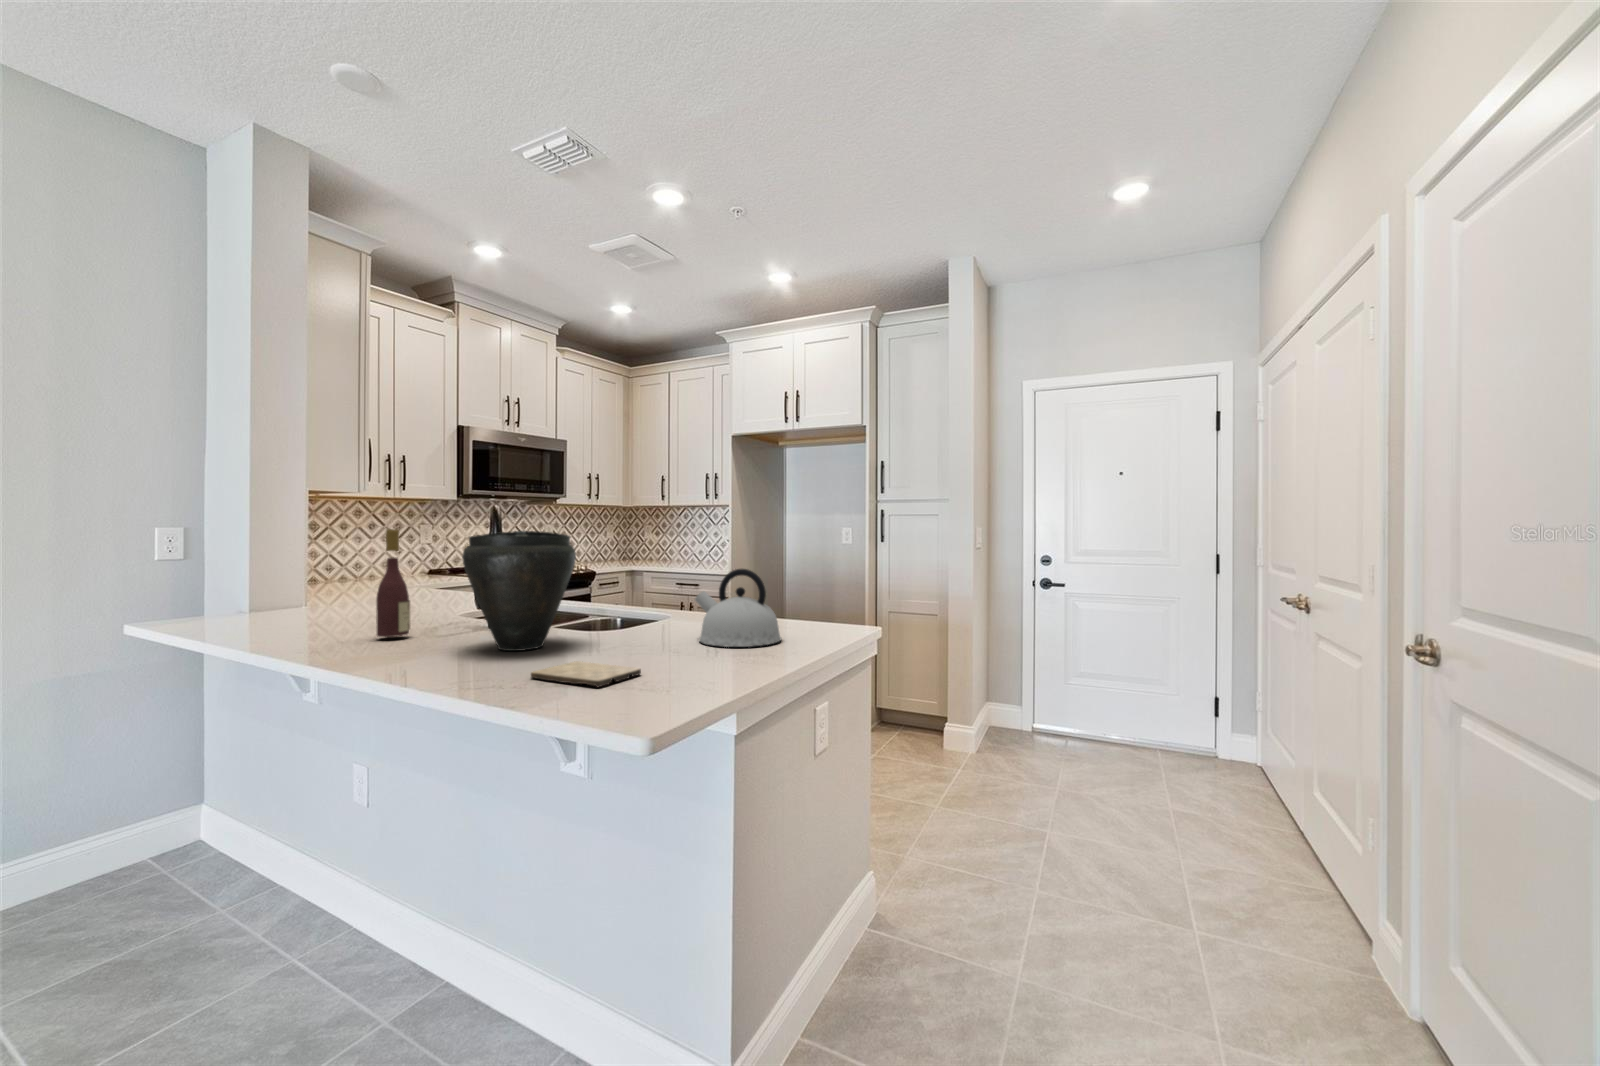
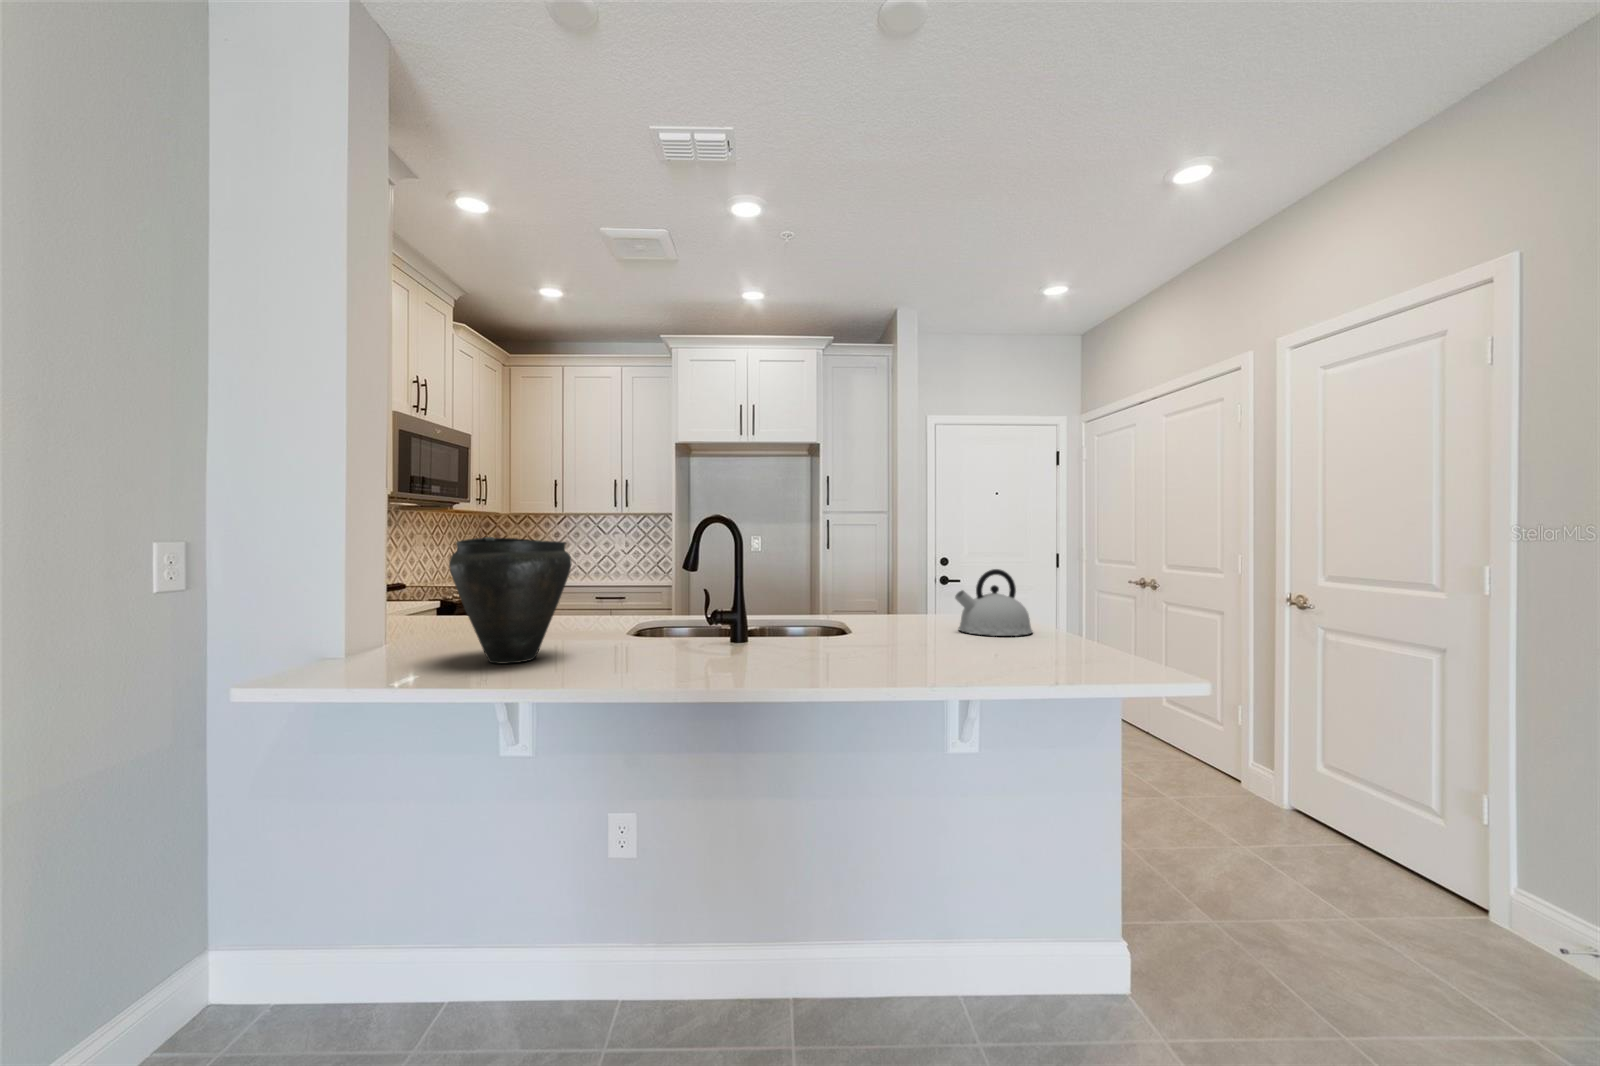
wine bottle: present [376,529,410,637] -> none [697,537,731,663]
vase: present [462,531,576,651] -> present [449,537,571,664]
cutting board: present [531,661,641,687] -> none [1005,653,1105,670]

